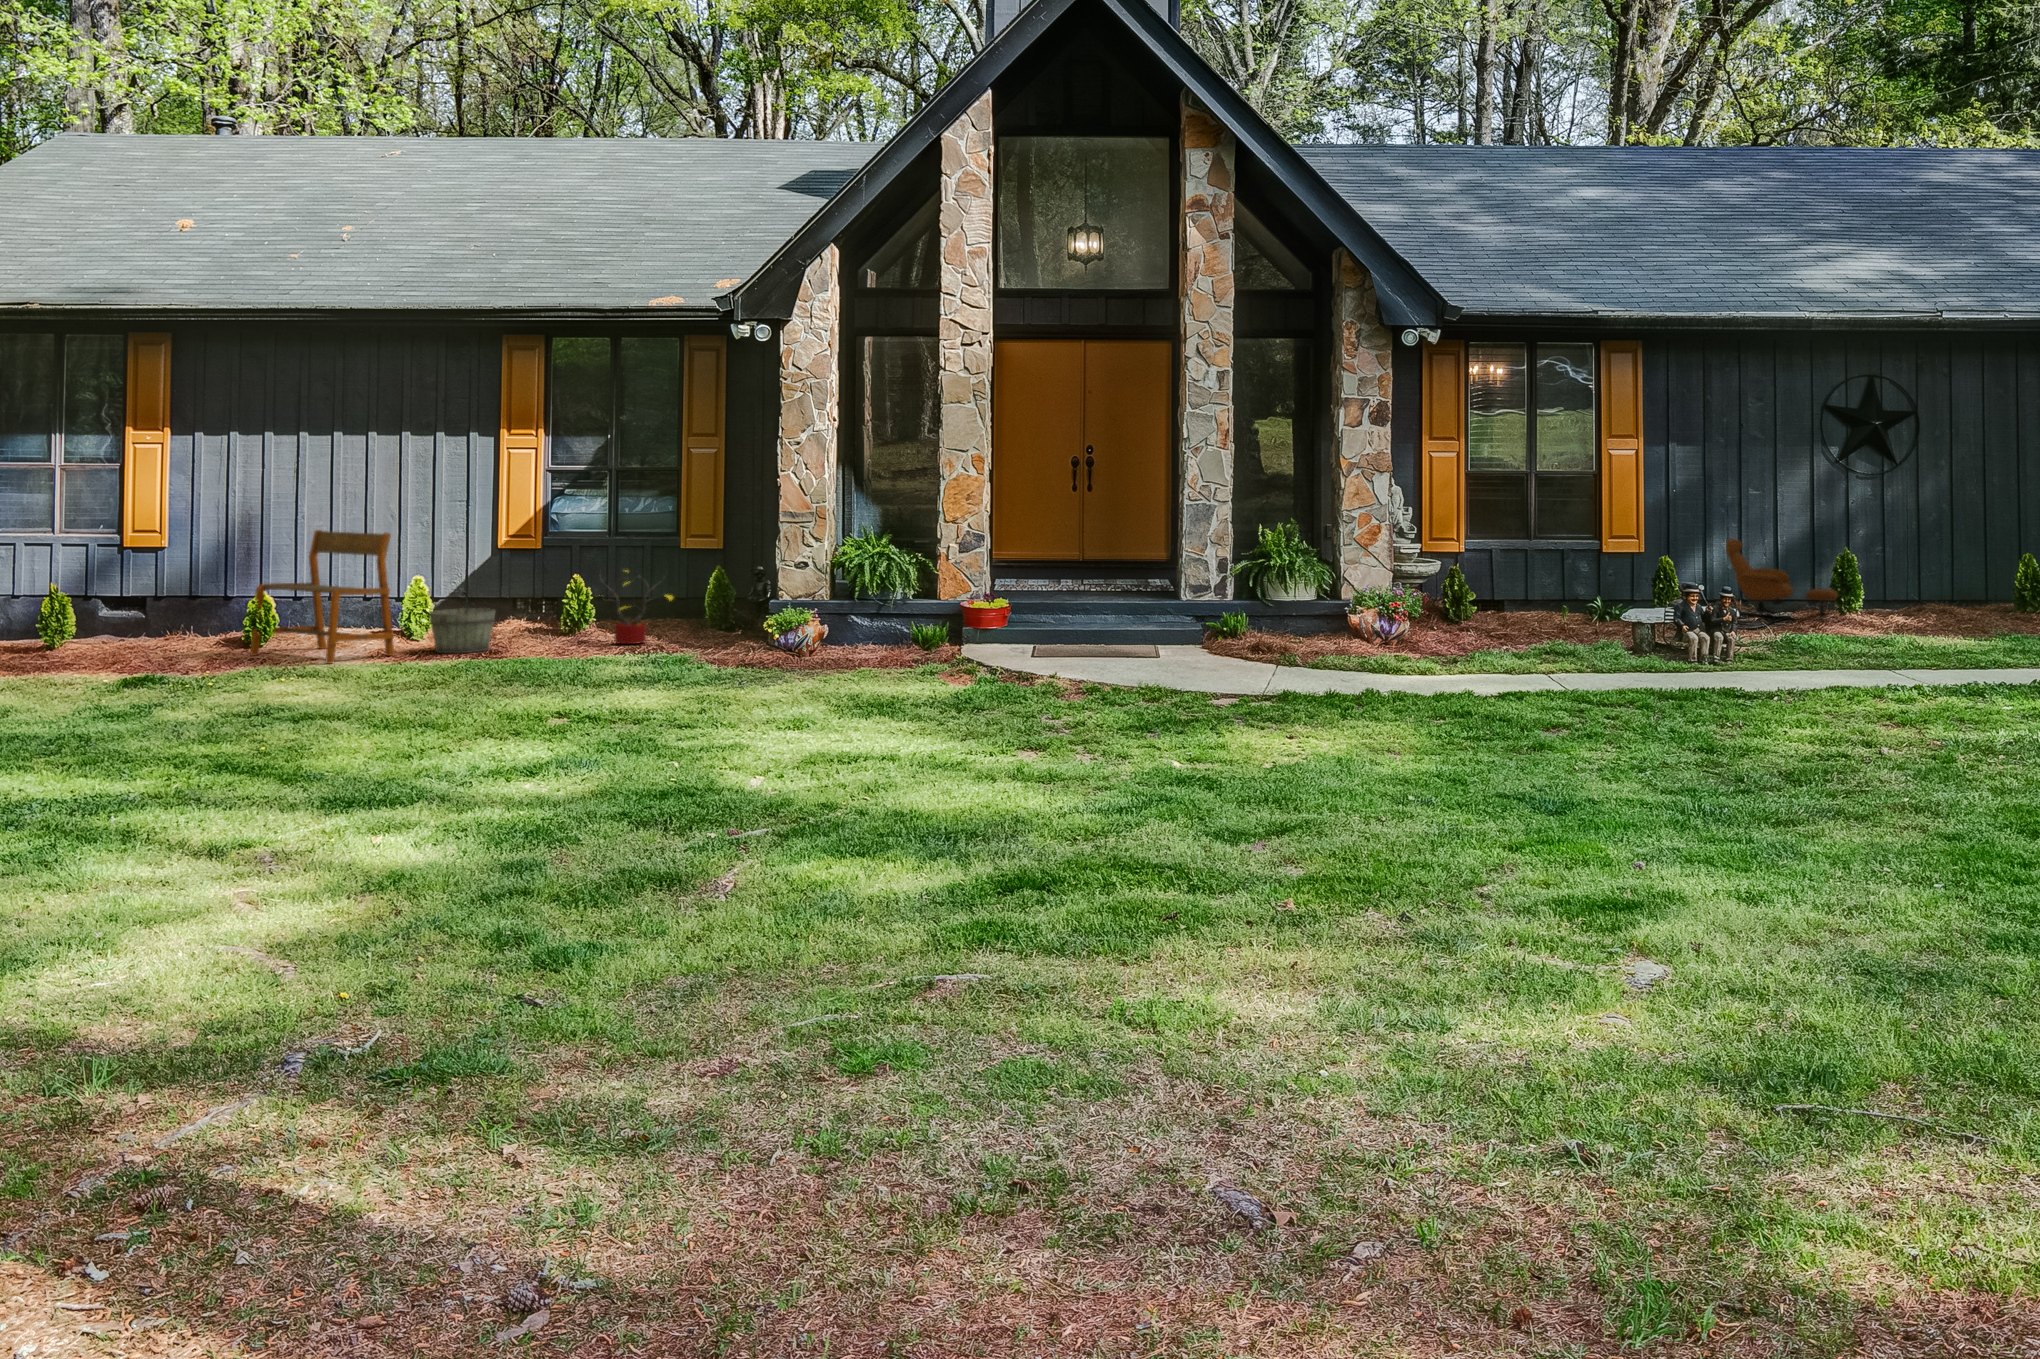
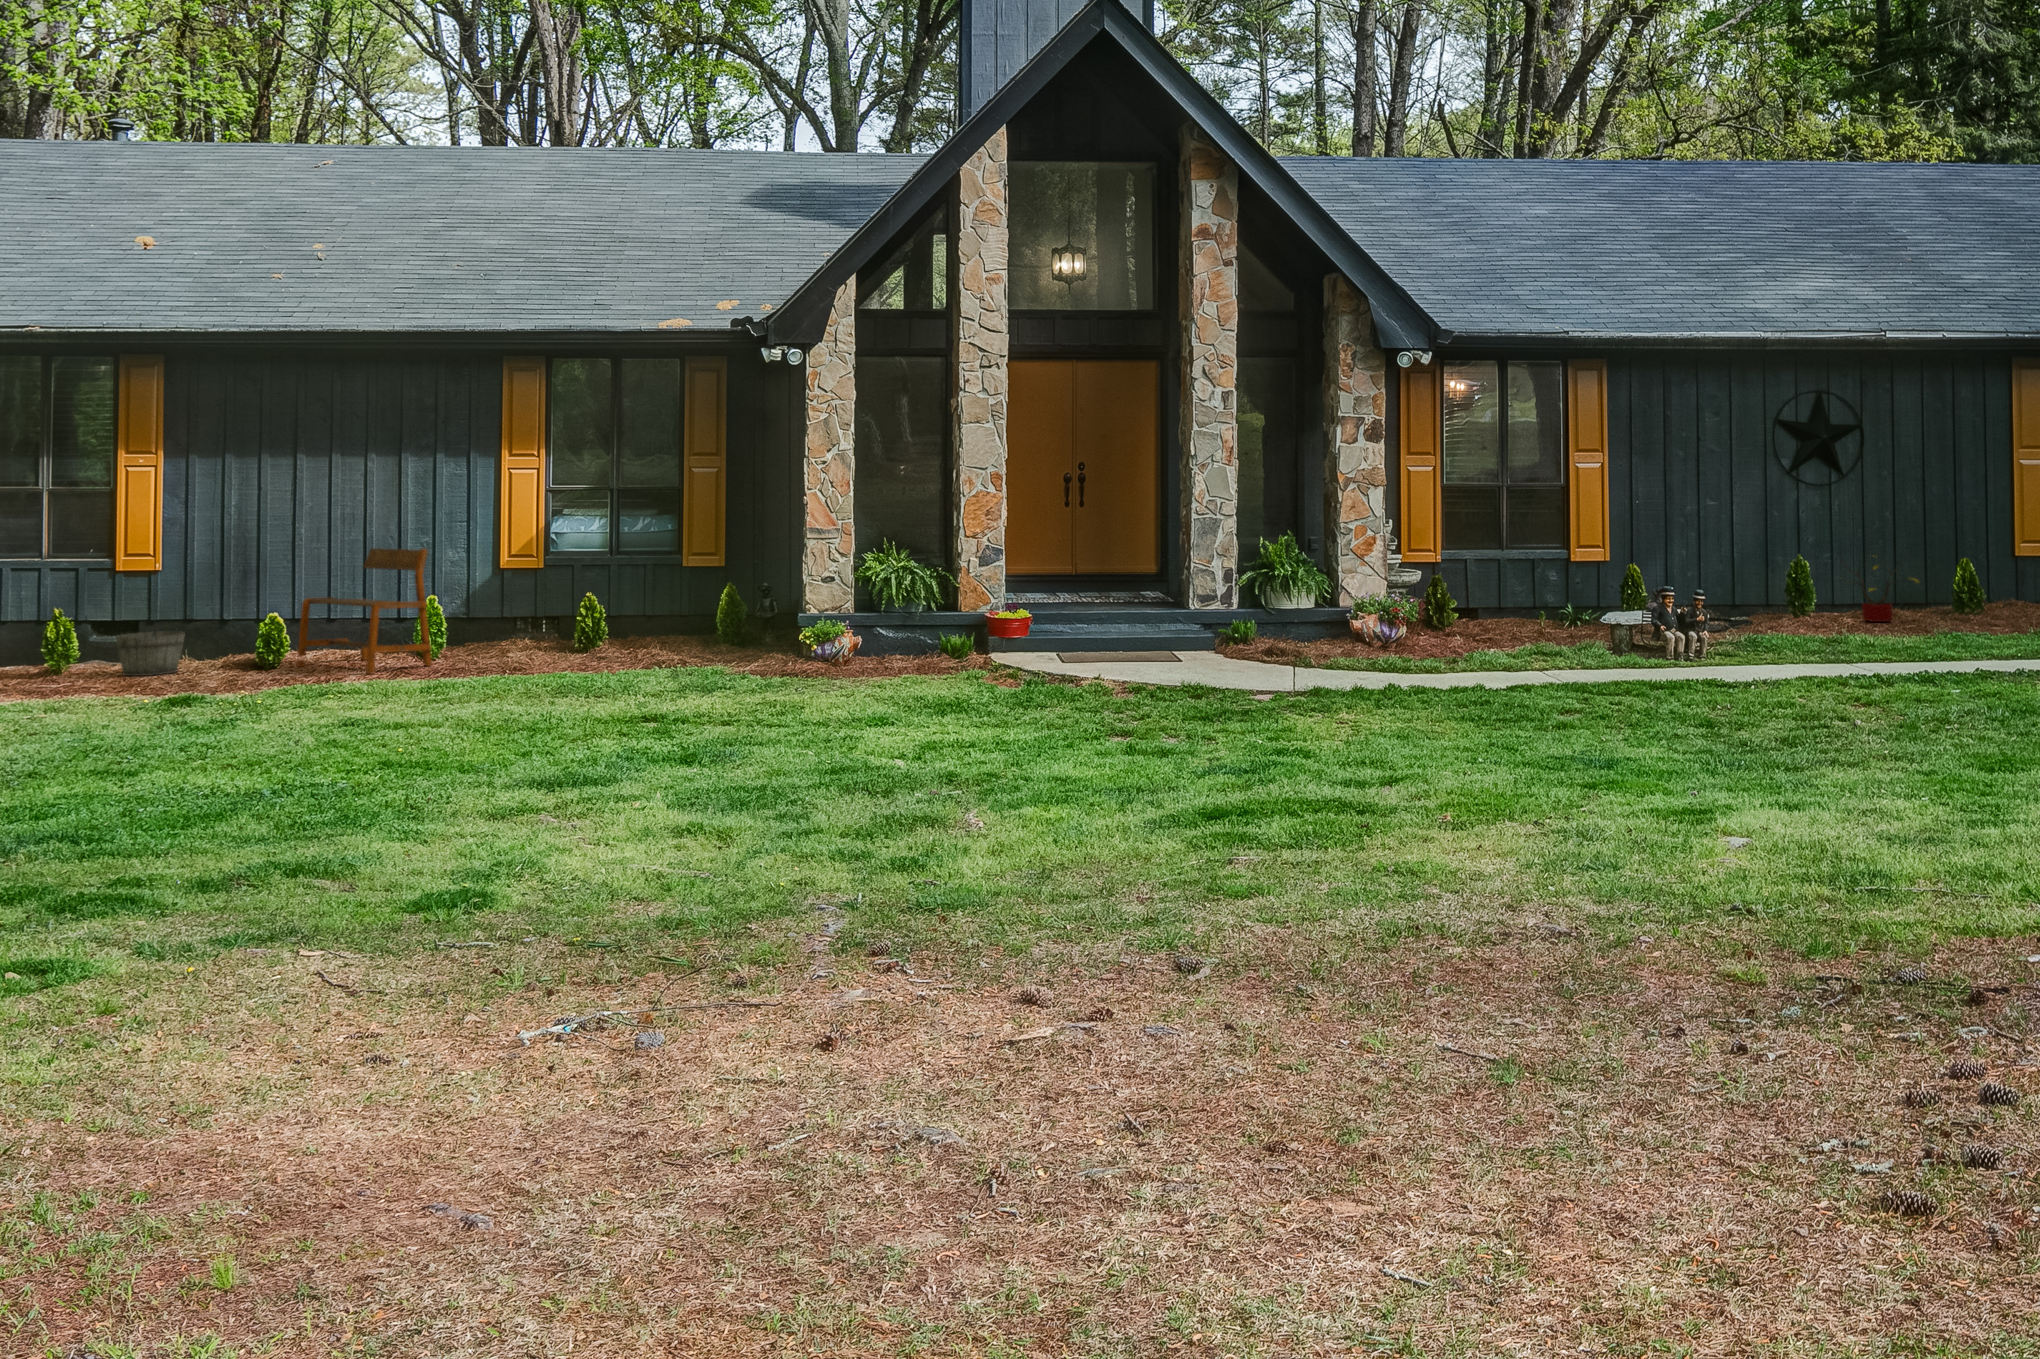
lounge chair: present [1726,538,1838,619] -> none [1719,547,1838,628]
decorative plant: present [606,576,673,644] -> present [1851,564,1919,622]
wooden bucket: present [429,600,495,653] -> present [116,623,185,676]

